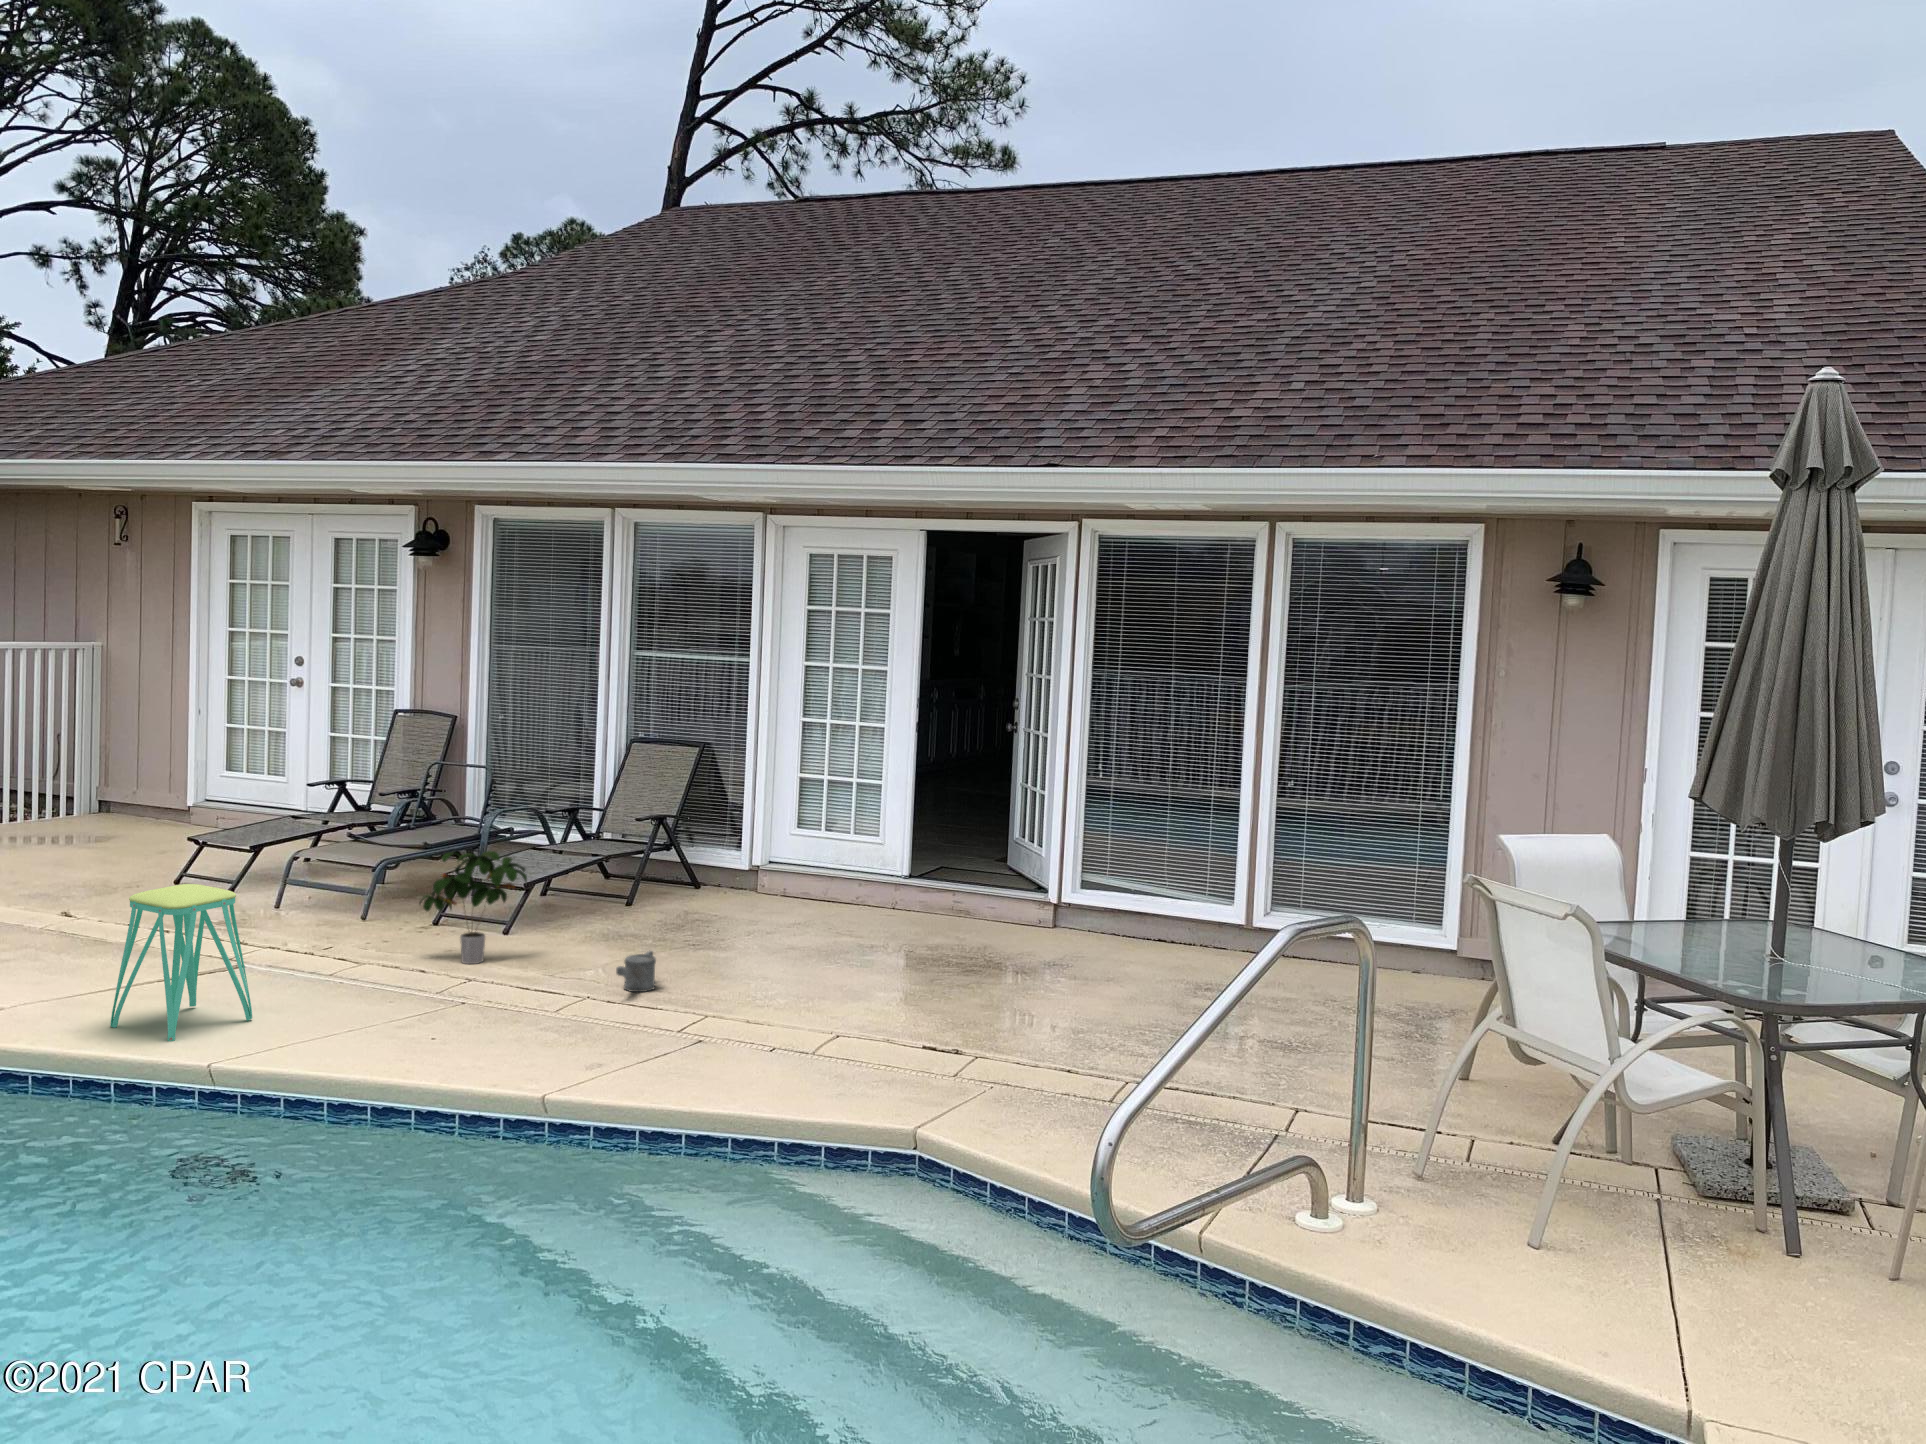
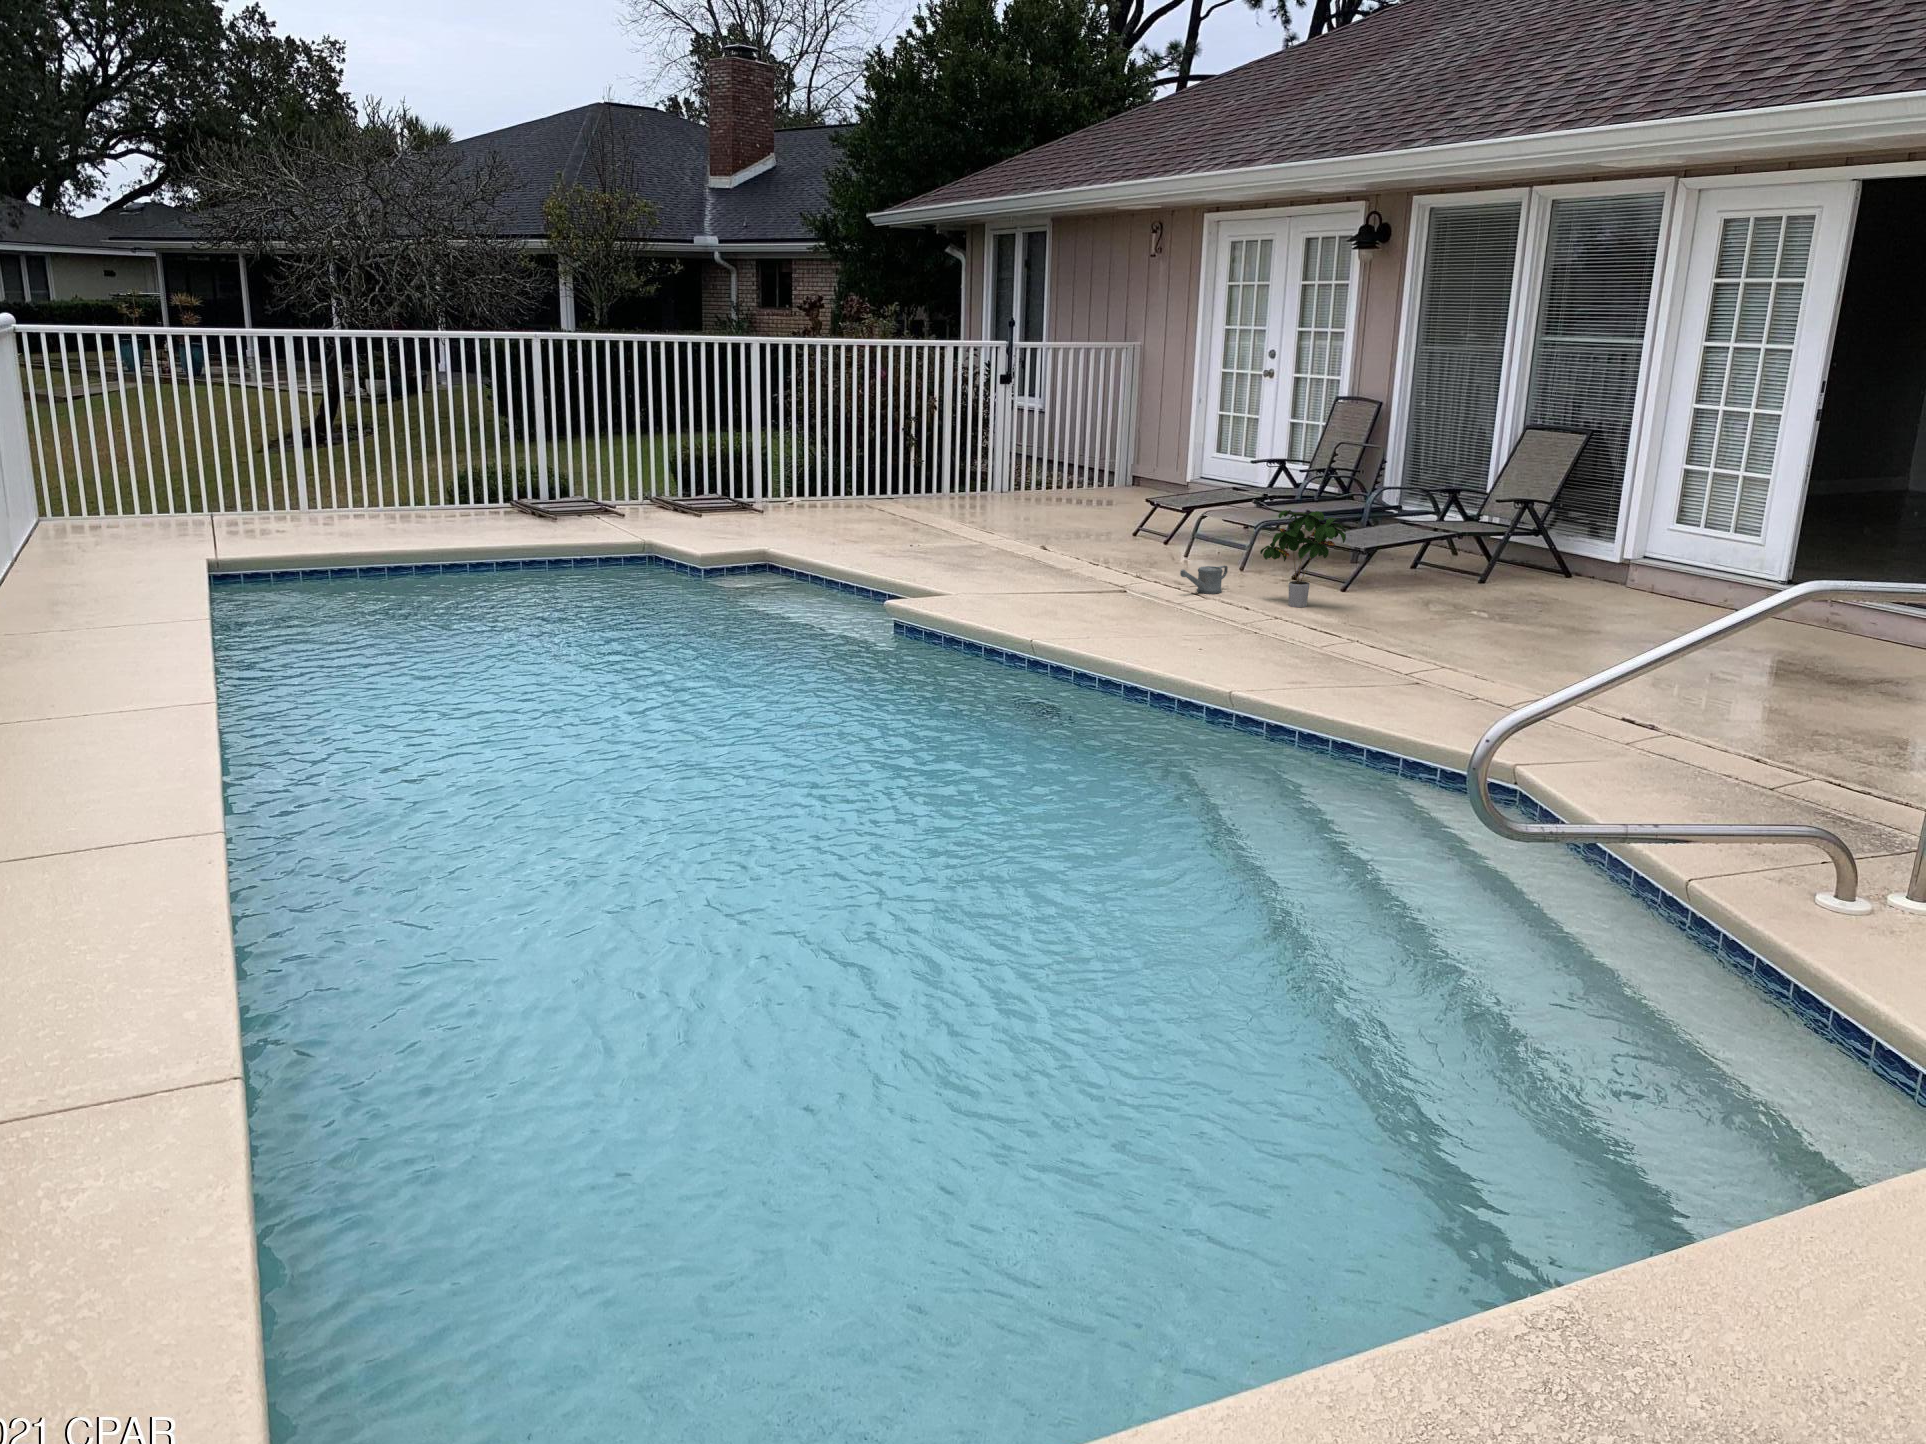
stool: present [110,884,252,1041] -> none [1017,513,1103,623]
watering can: present [616,951,656,992] -> present [1180,565,1228,594]

